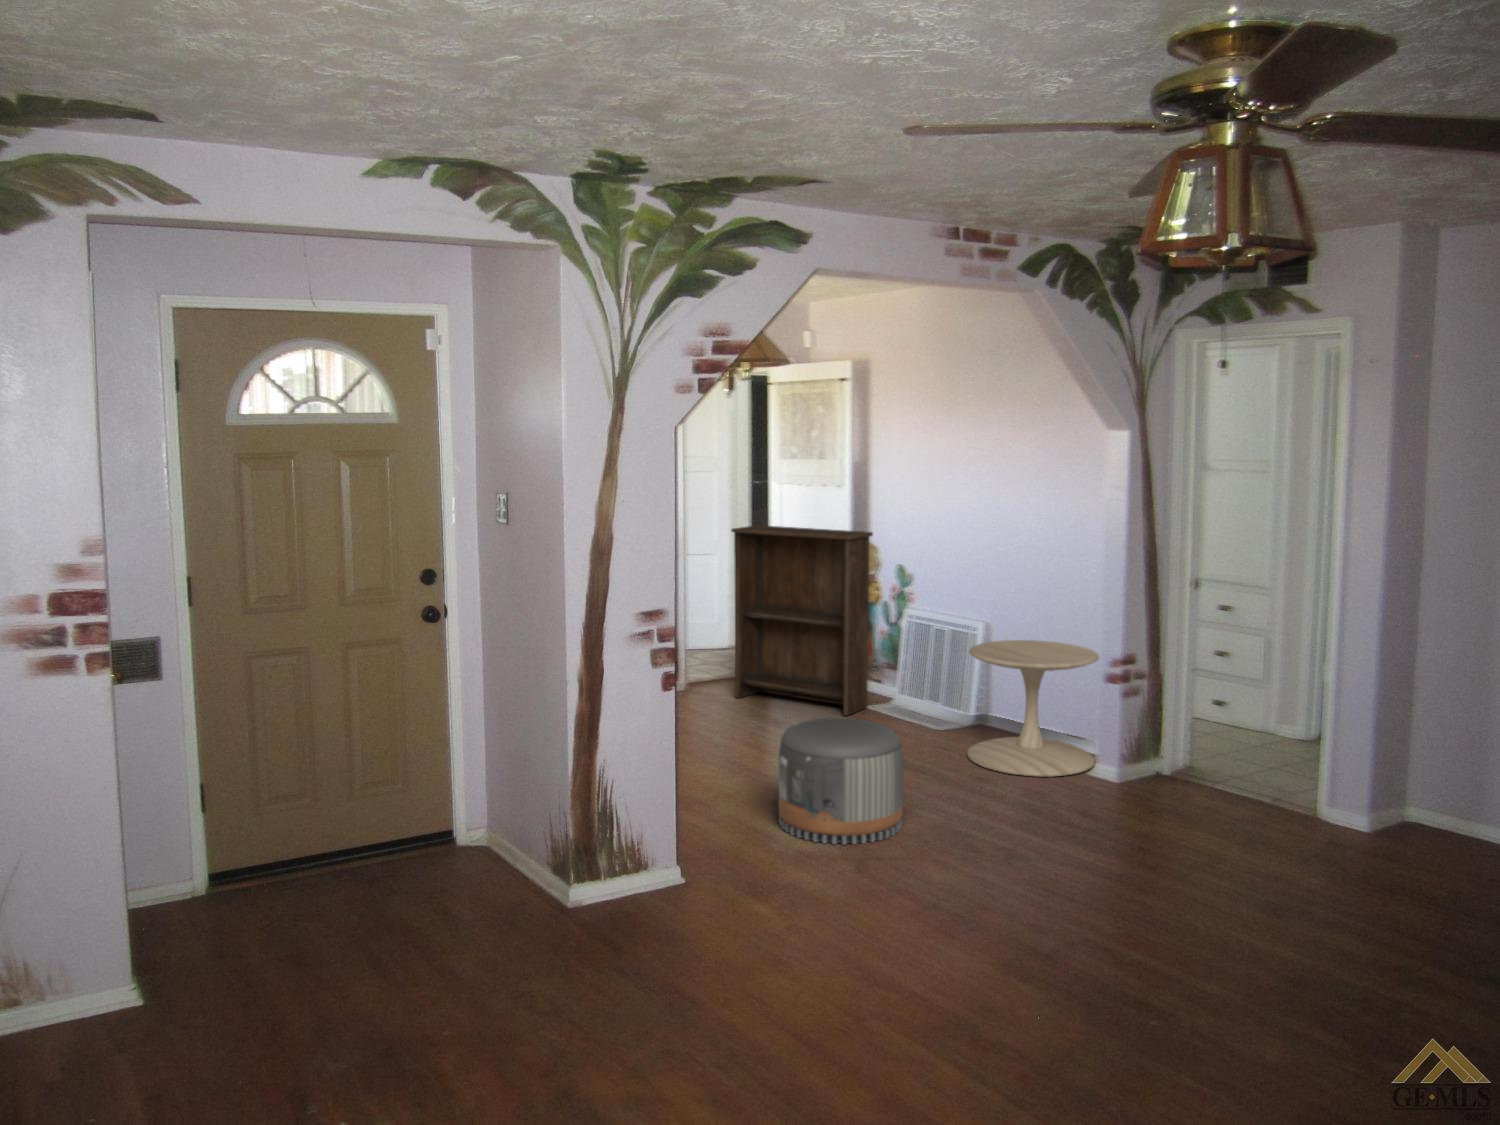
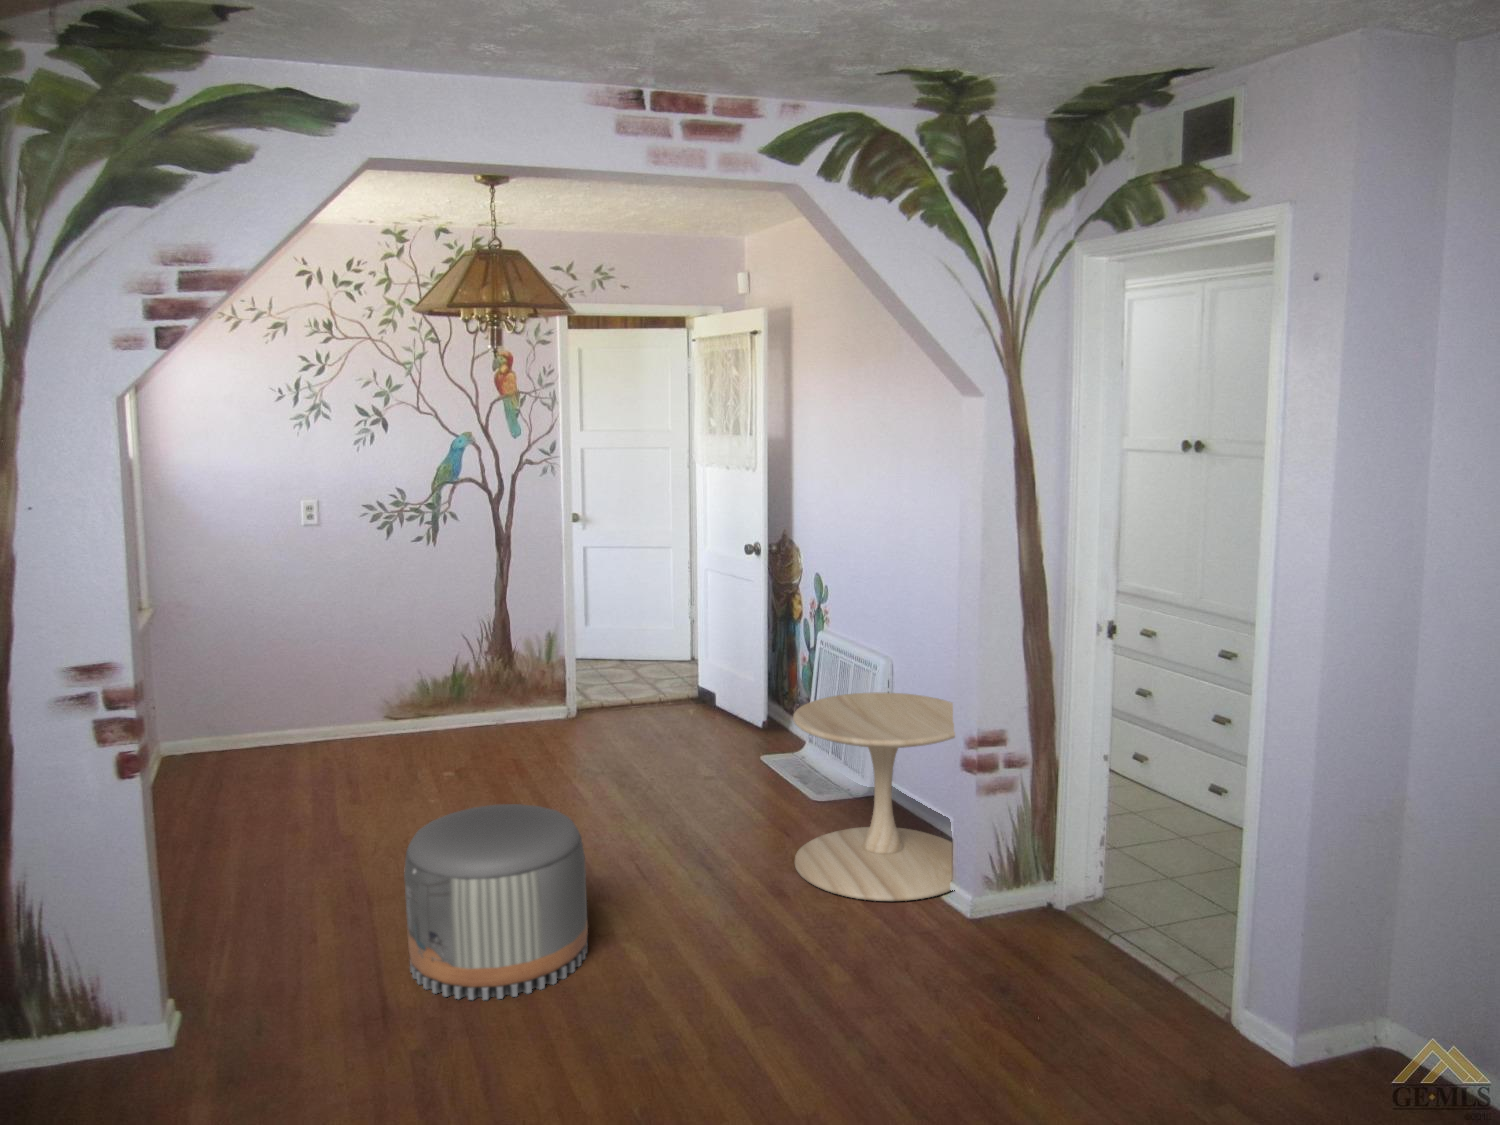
bookshelf: present [731,525,873,716] -> none [602,520,757,773]

